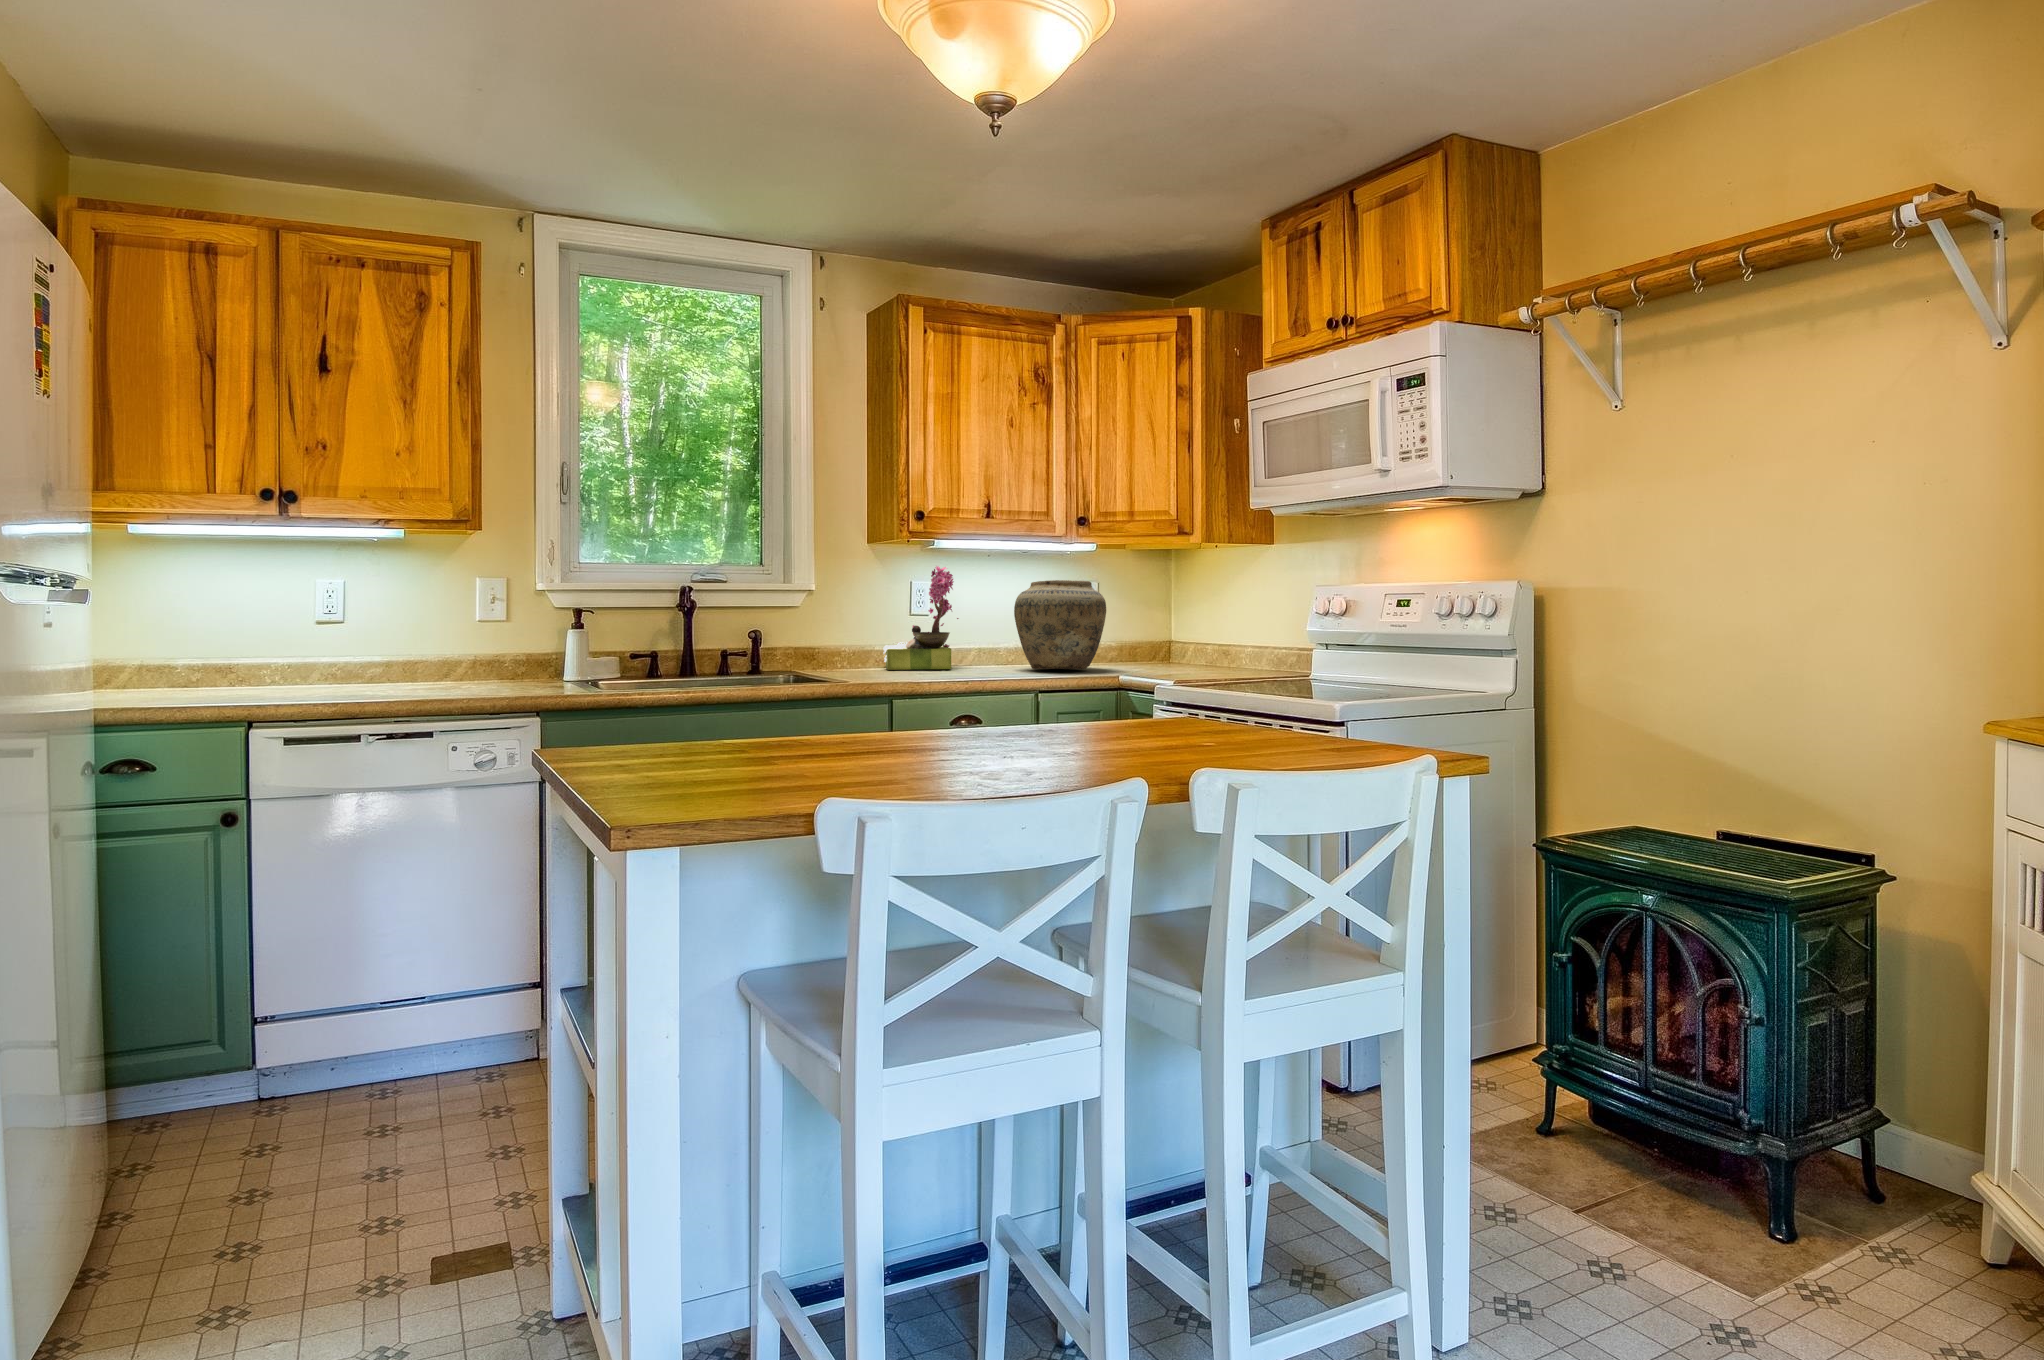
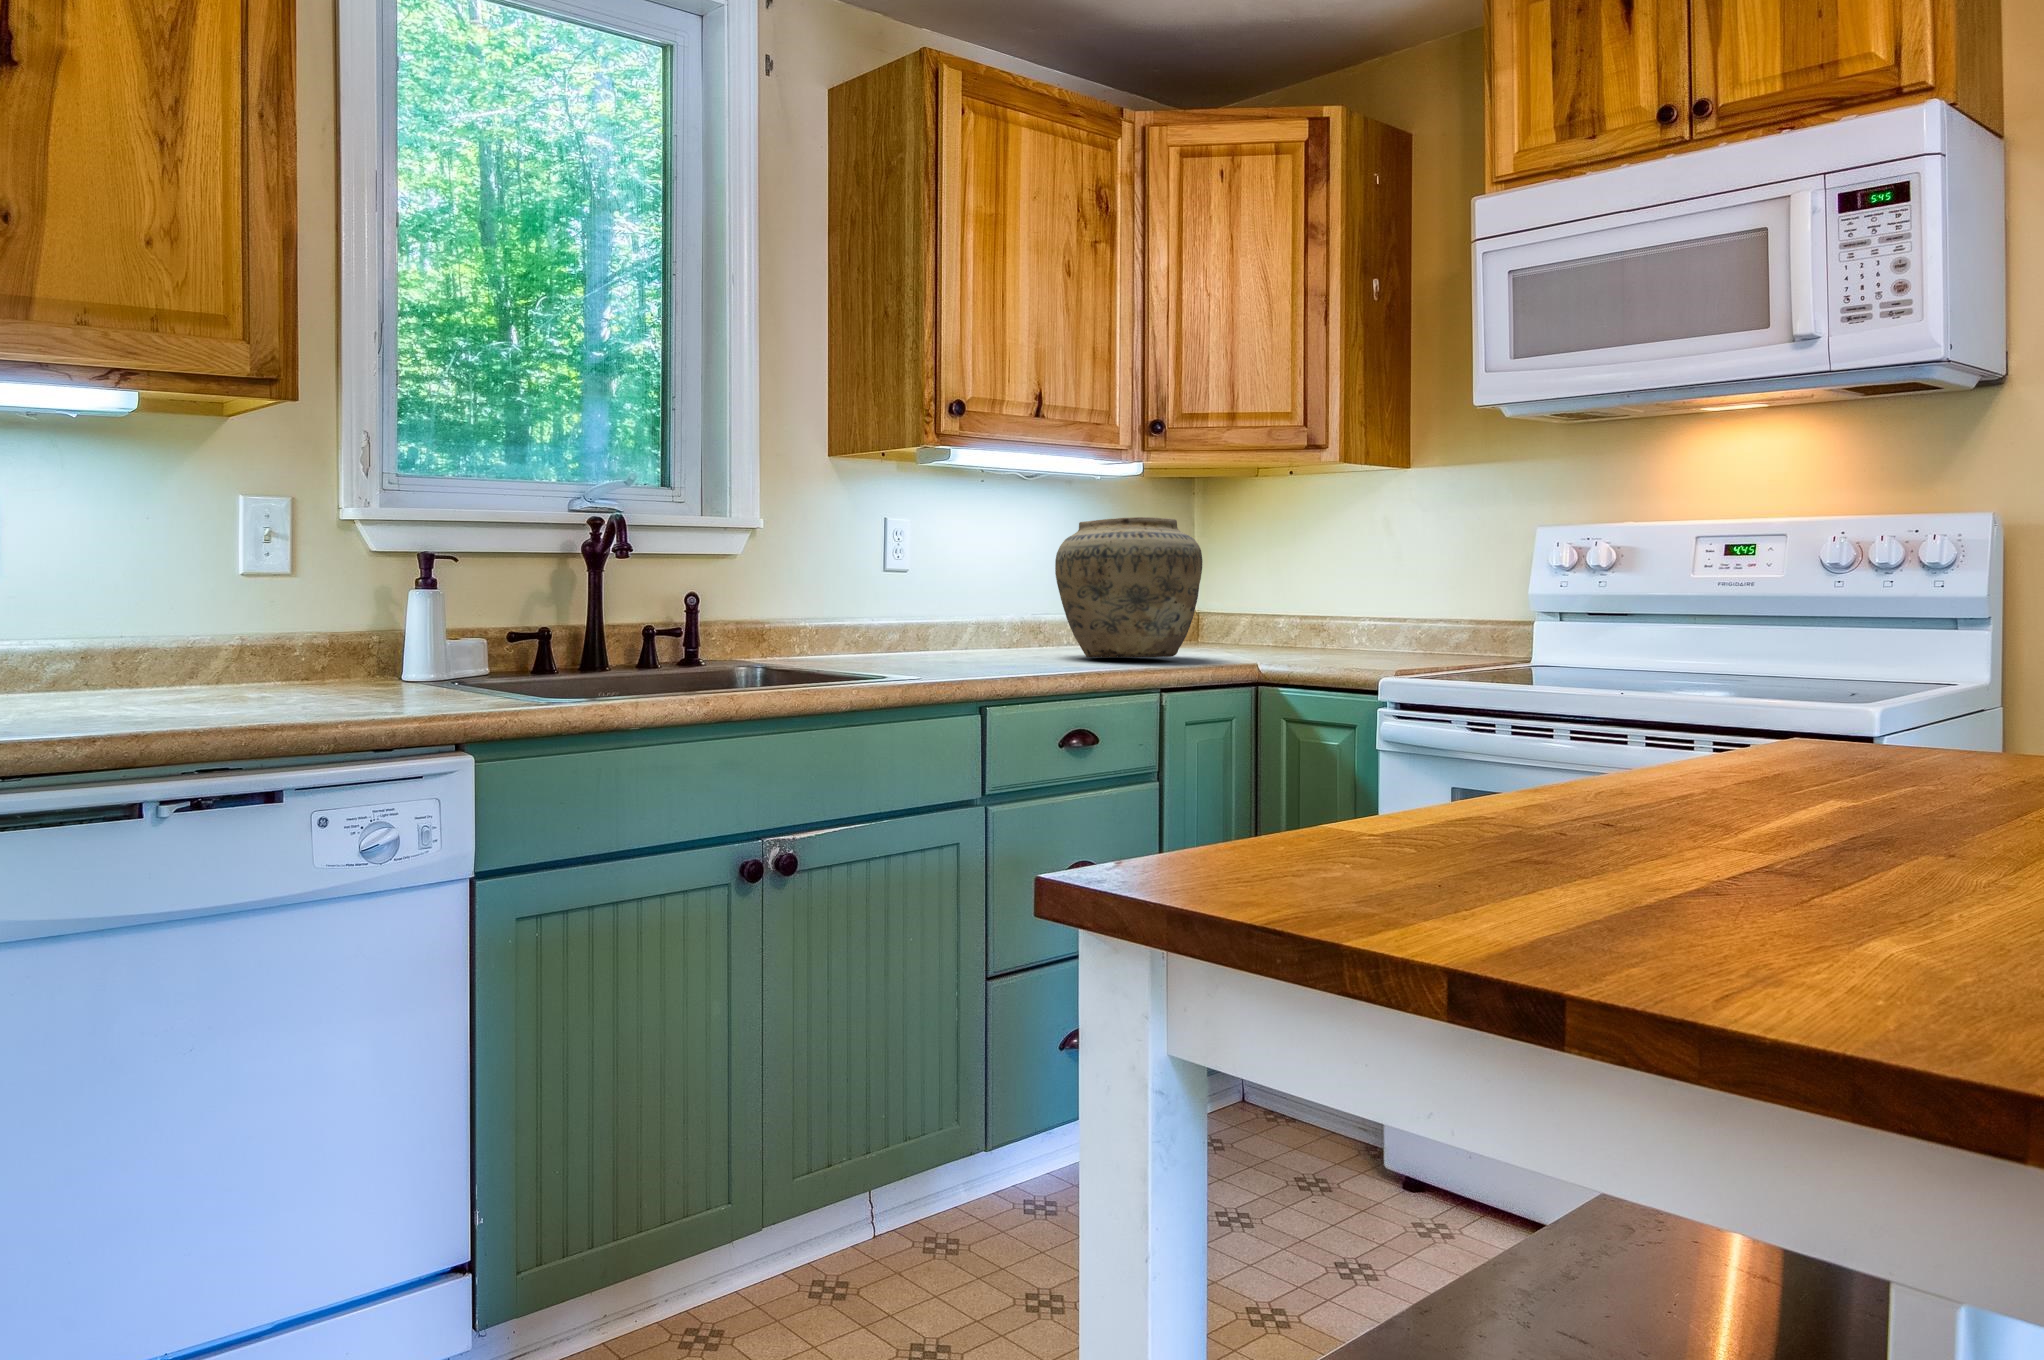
flower arrangement: present [883,566,959,670] -> none [840,495,970,661]

